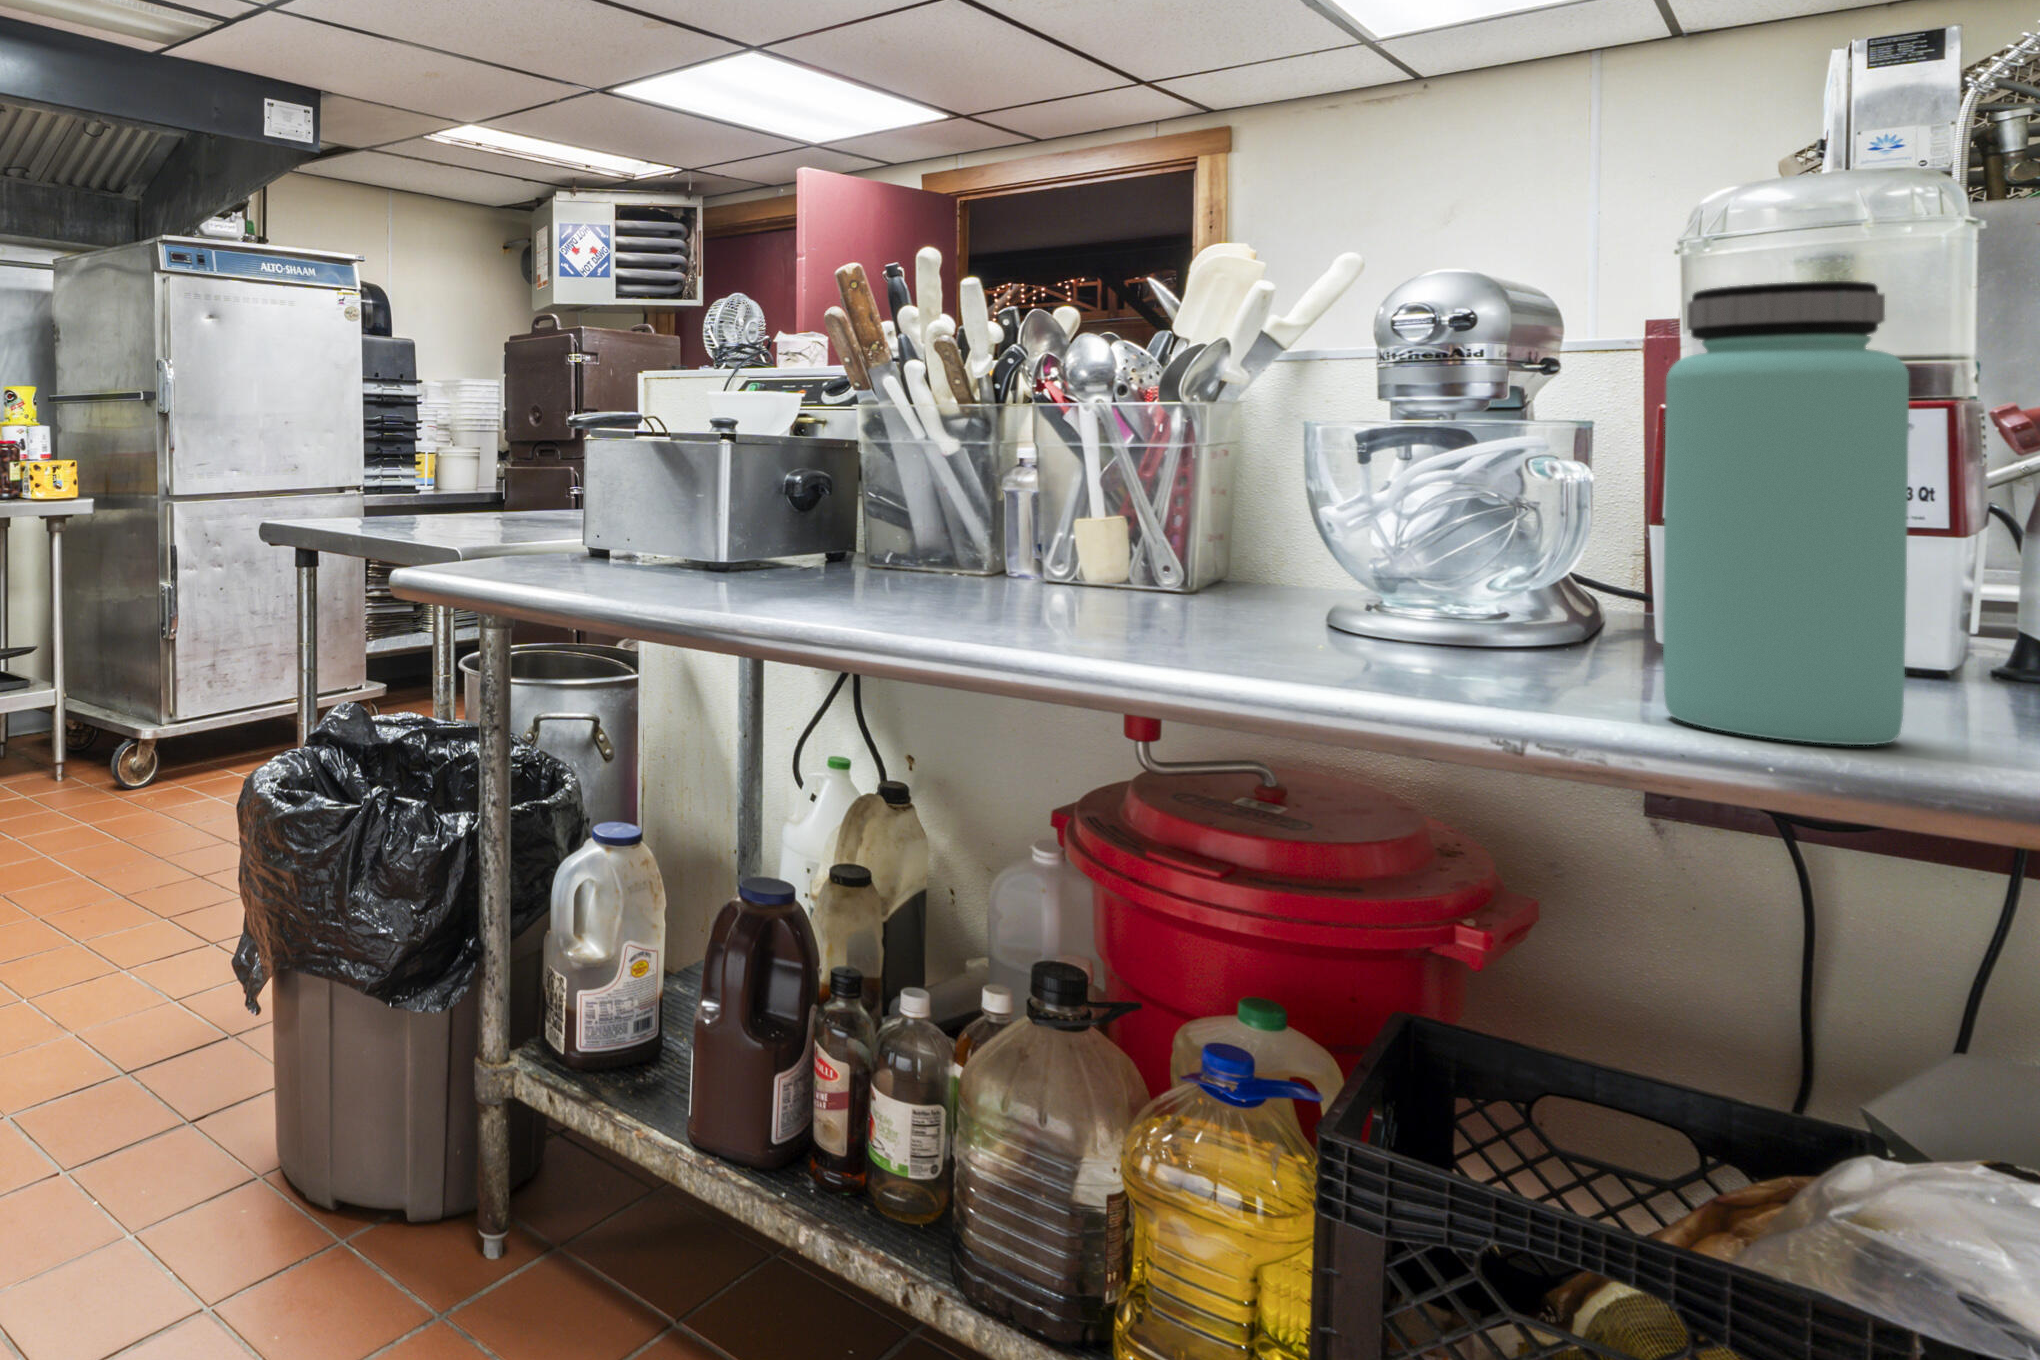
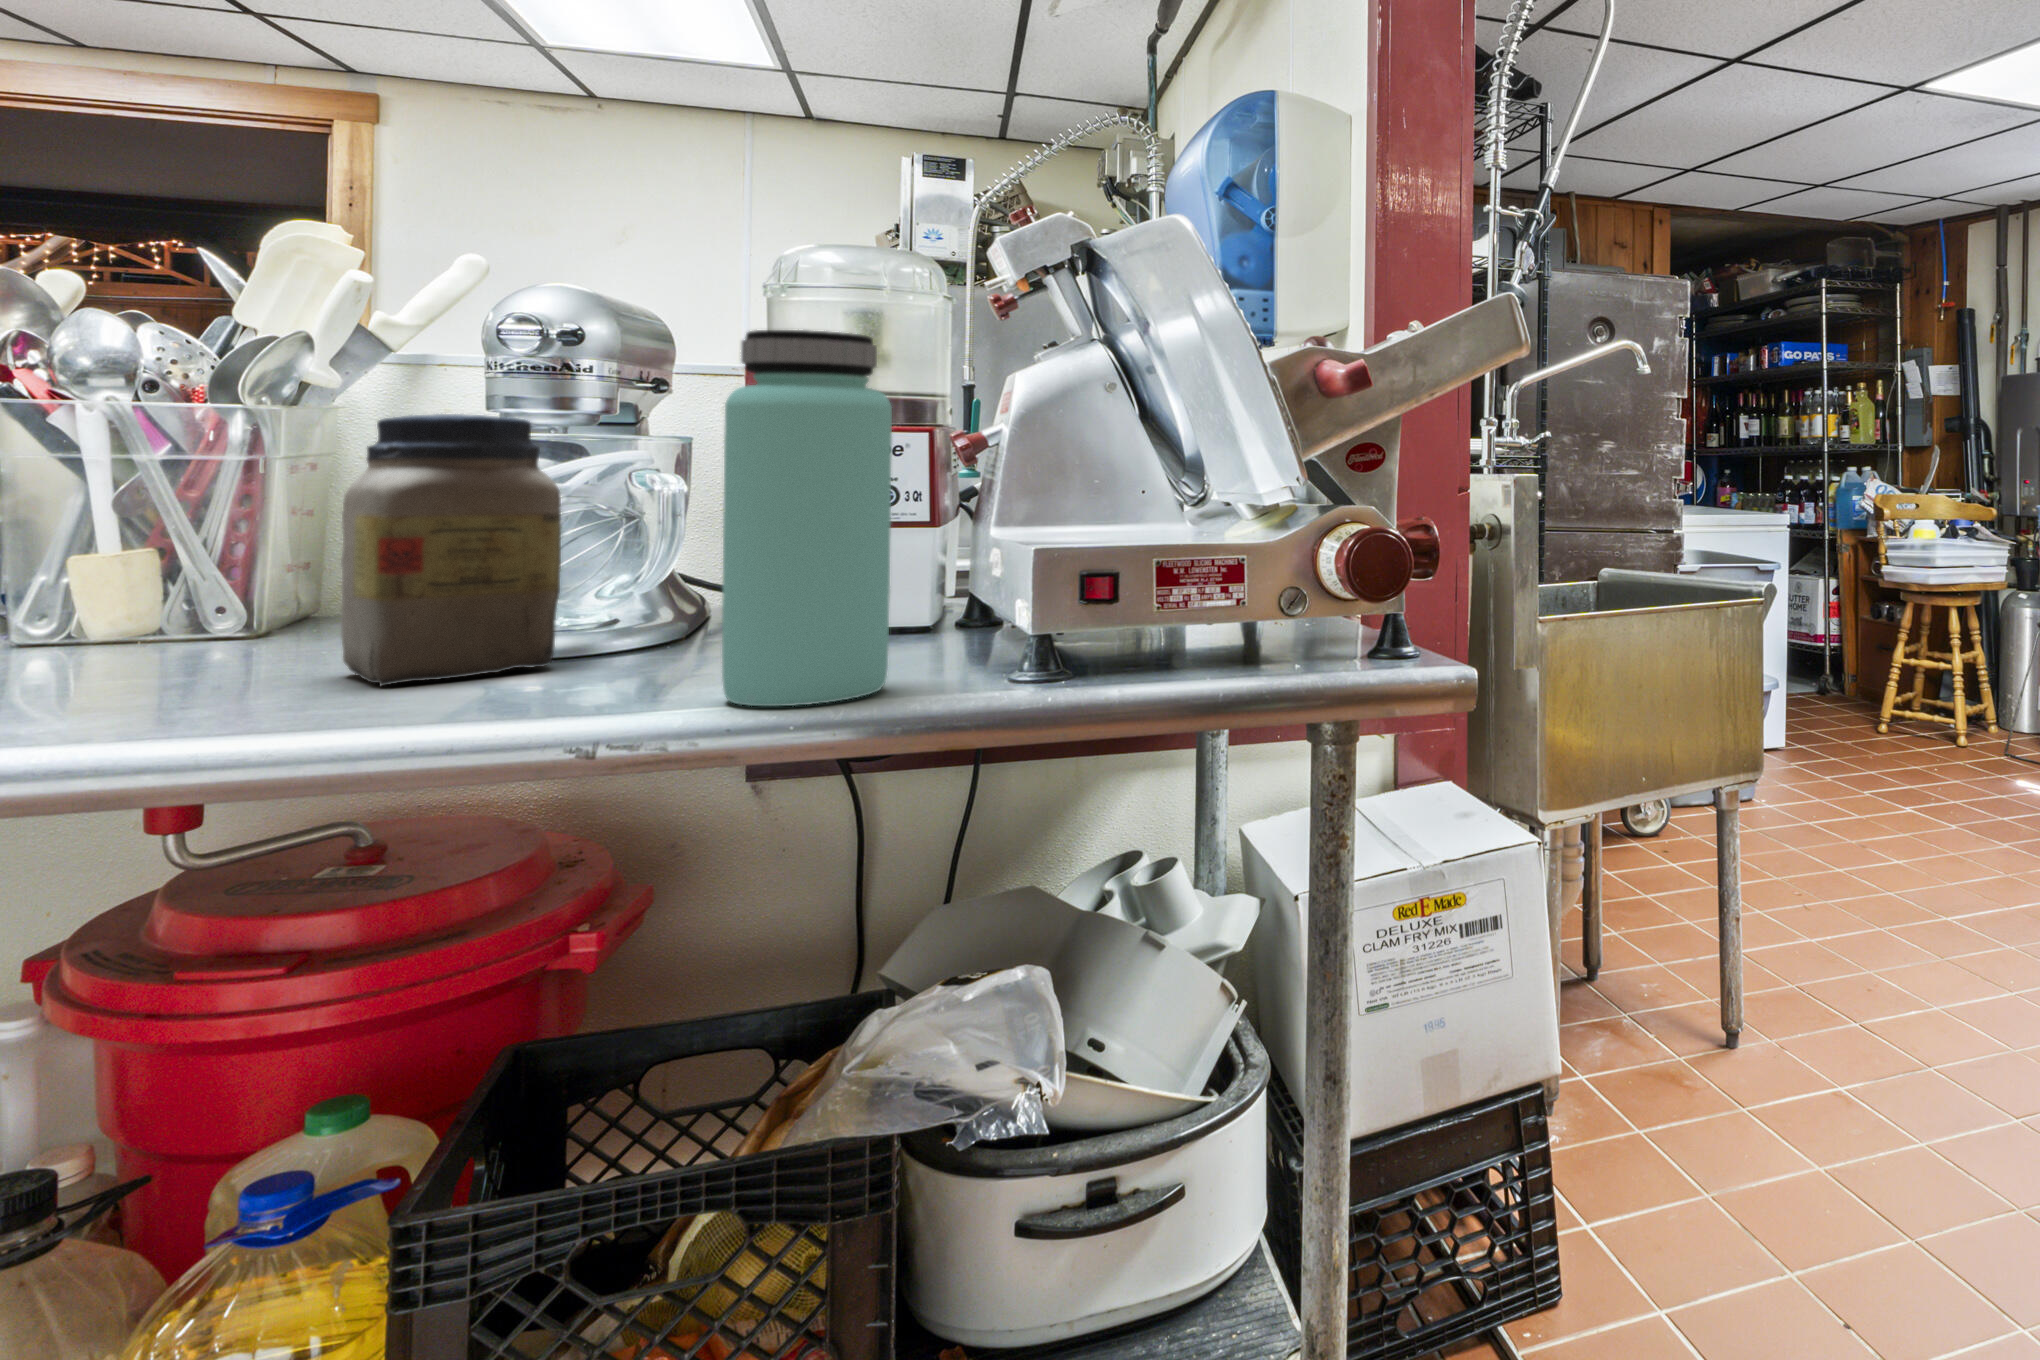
jar: none [1271,400,1460,650] -> present [341,414,562,687]

